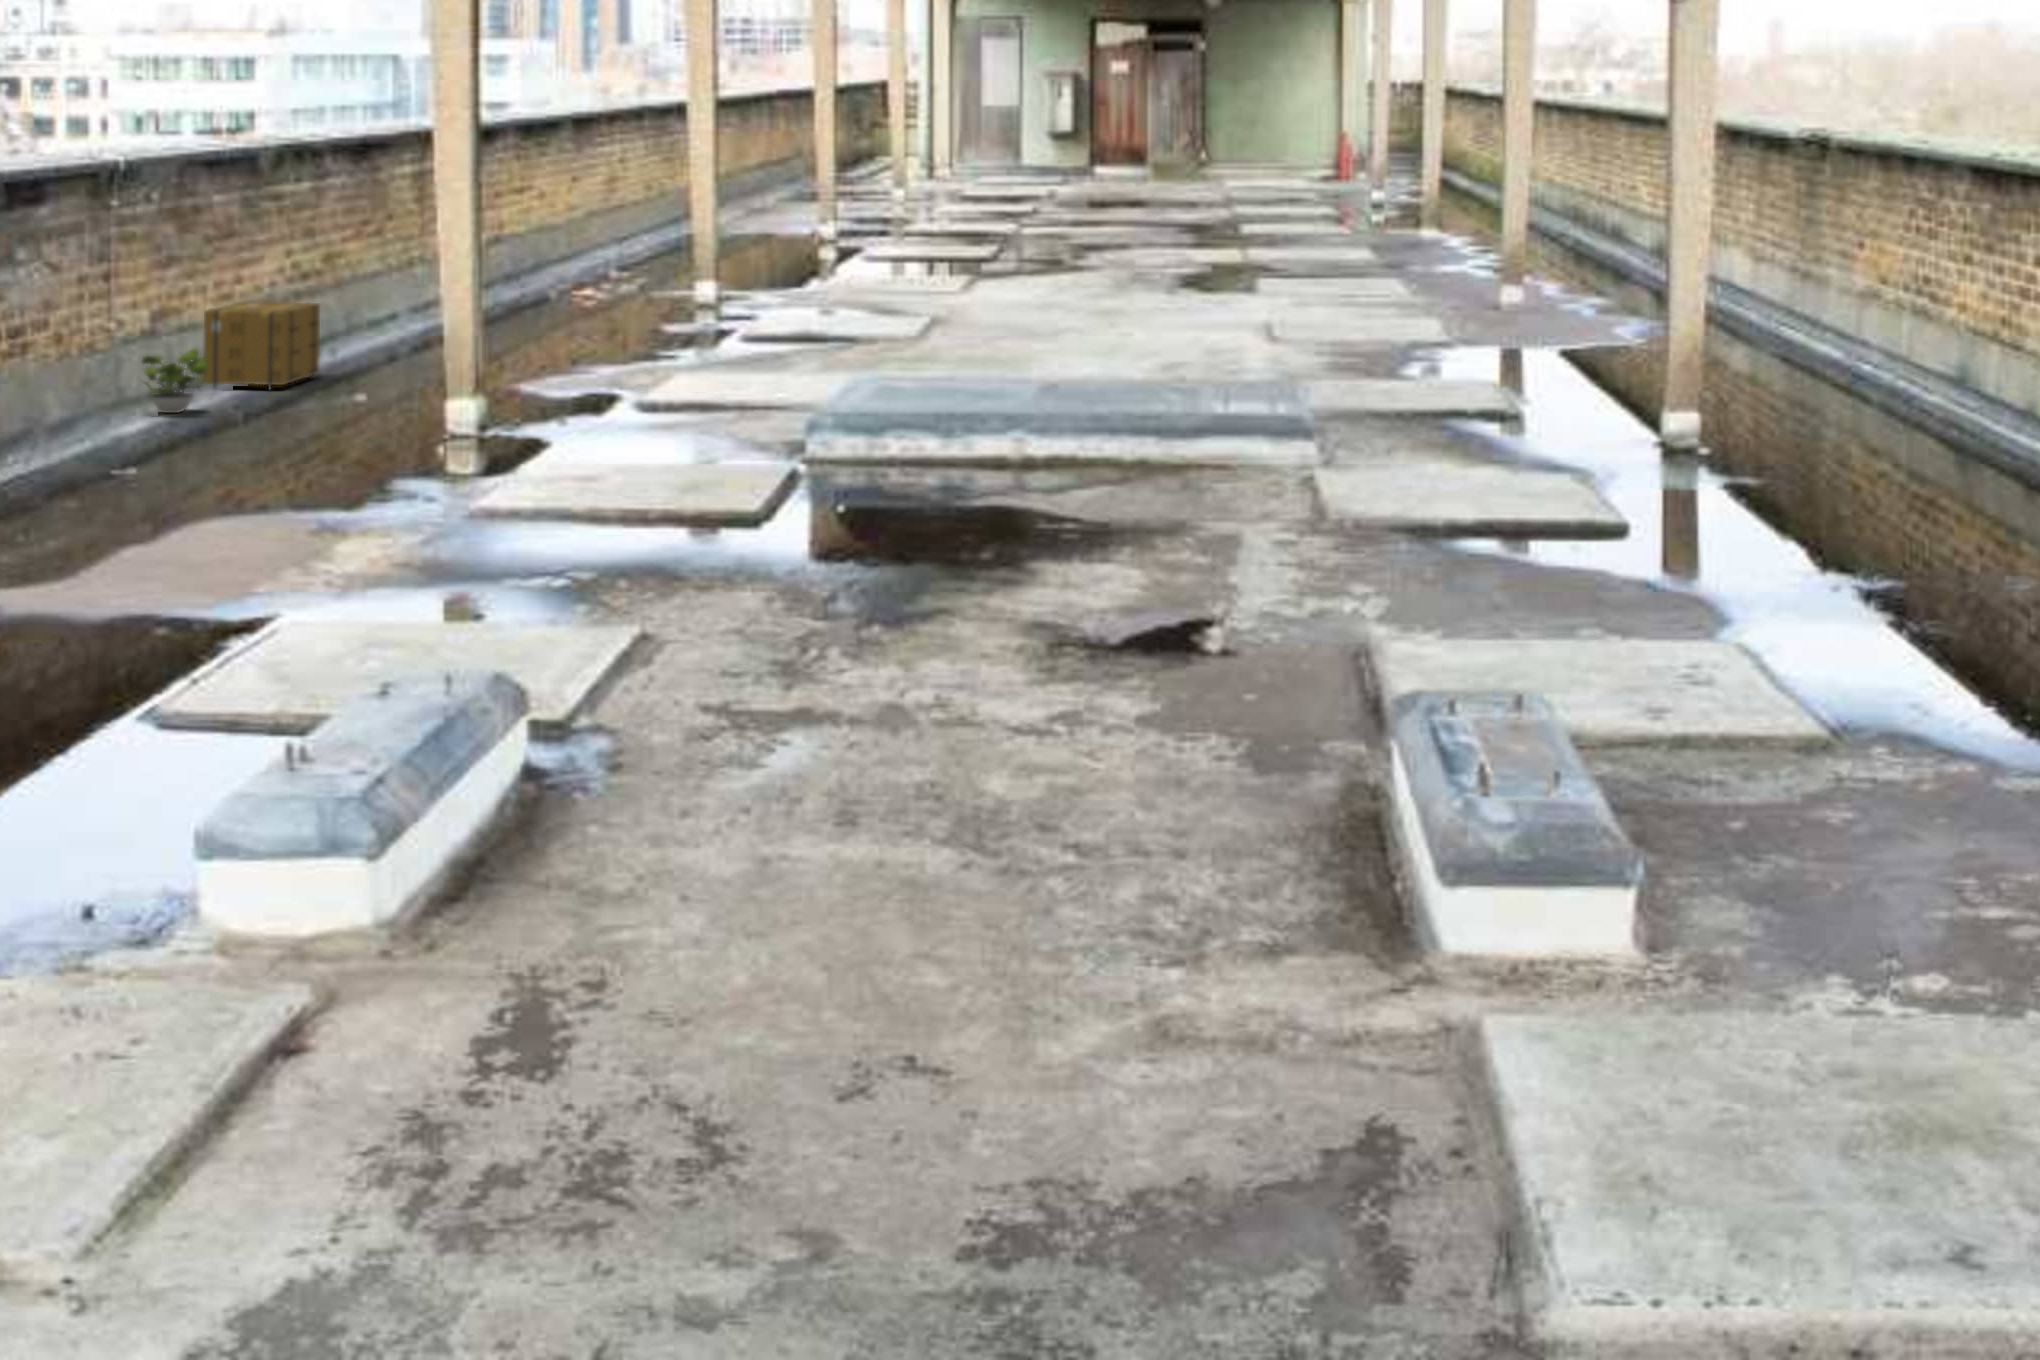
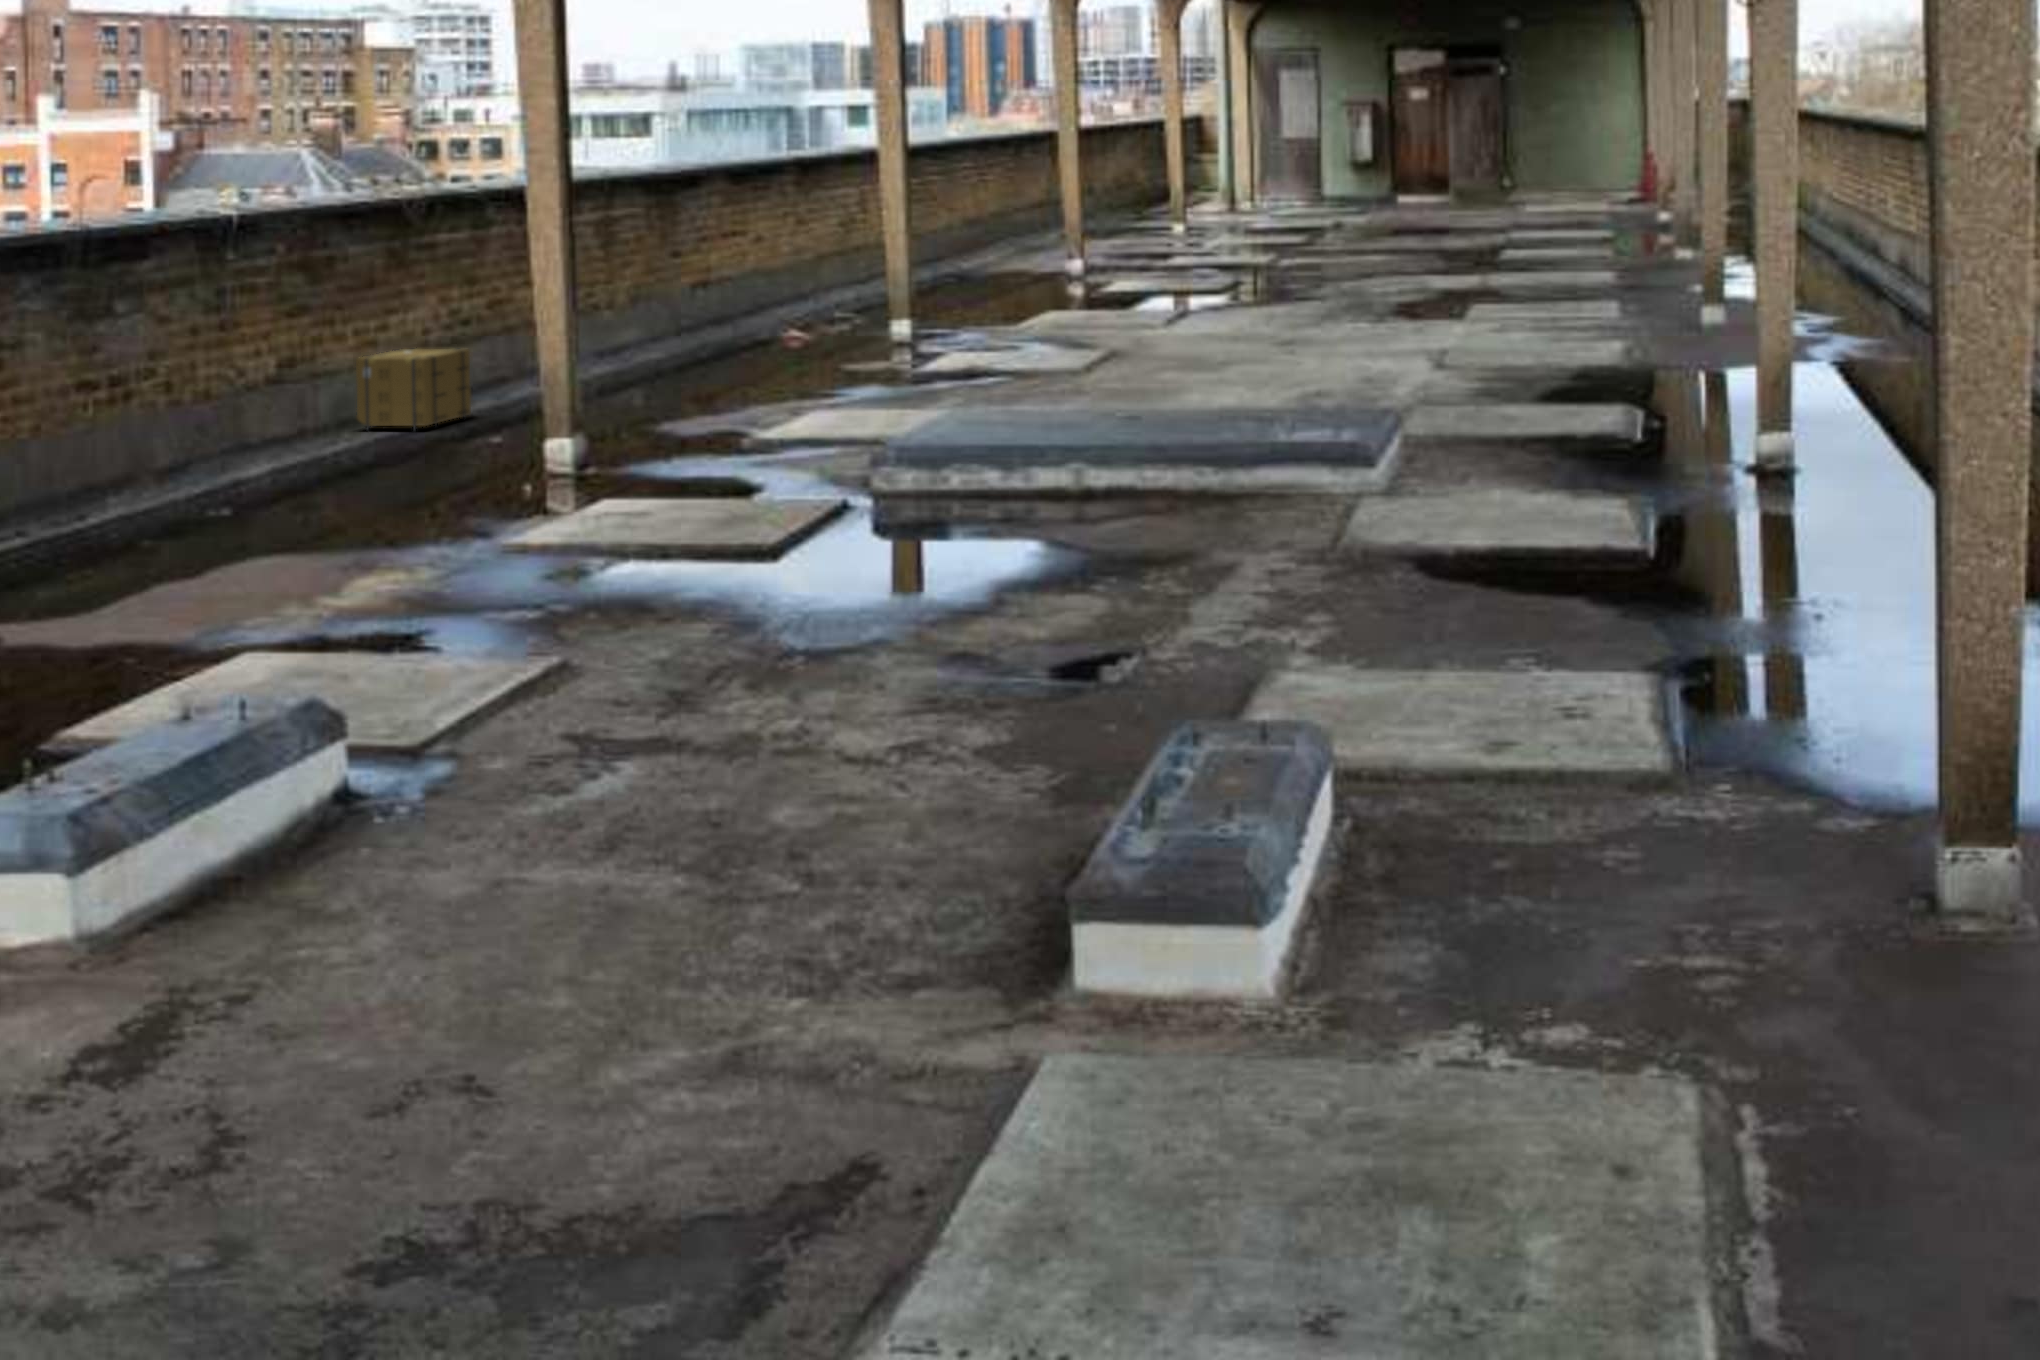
potted plant: present [142,349,210,413] -> none [278,393,342,454]

